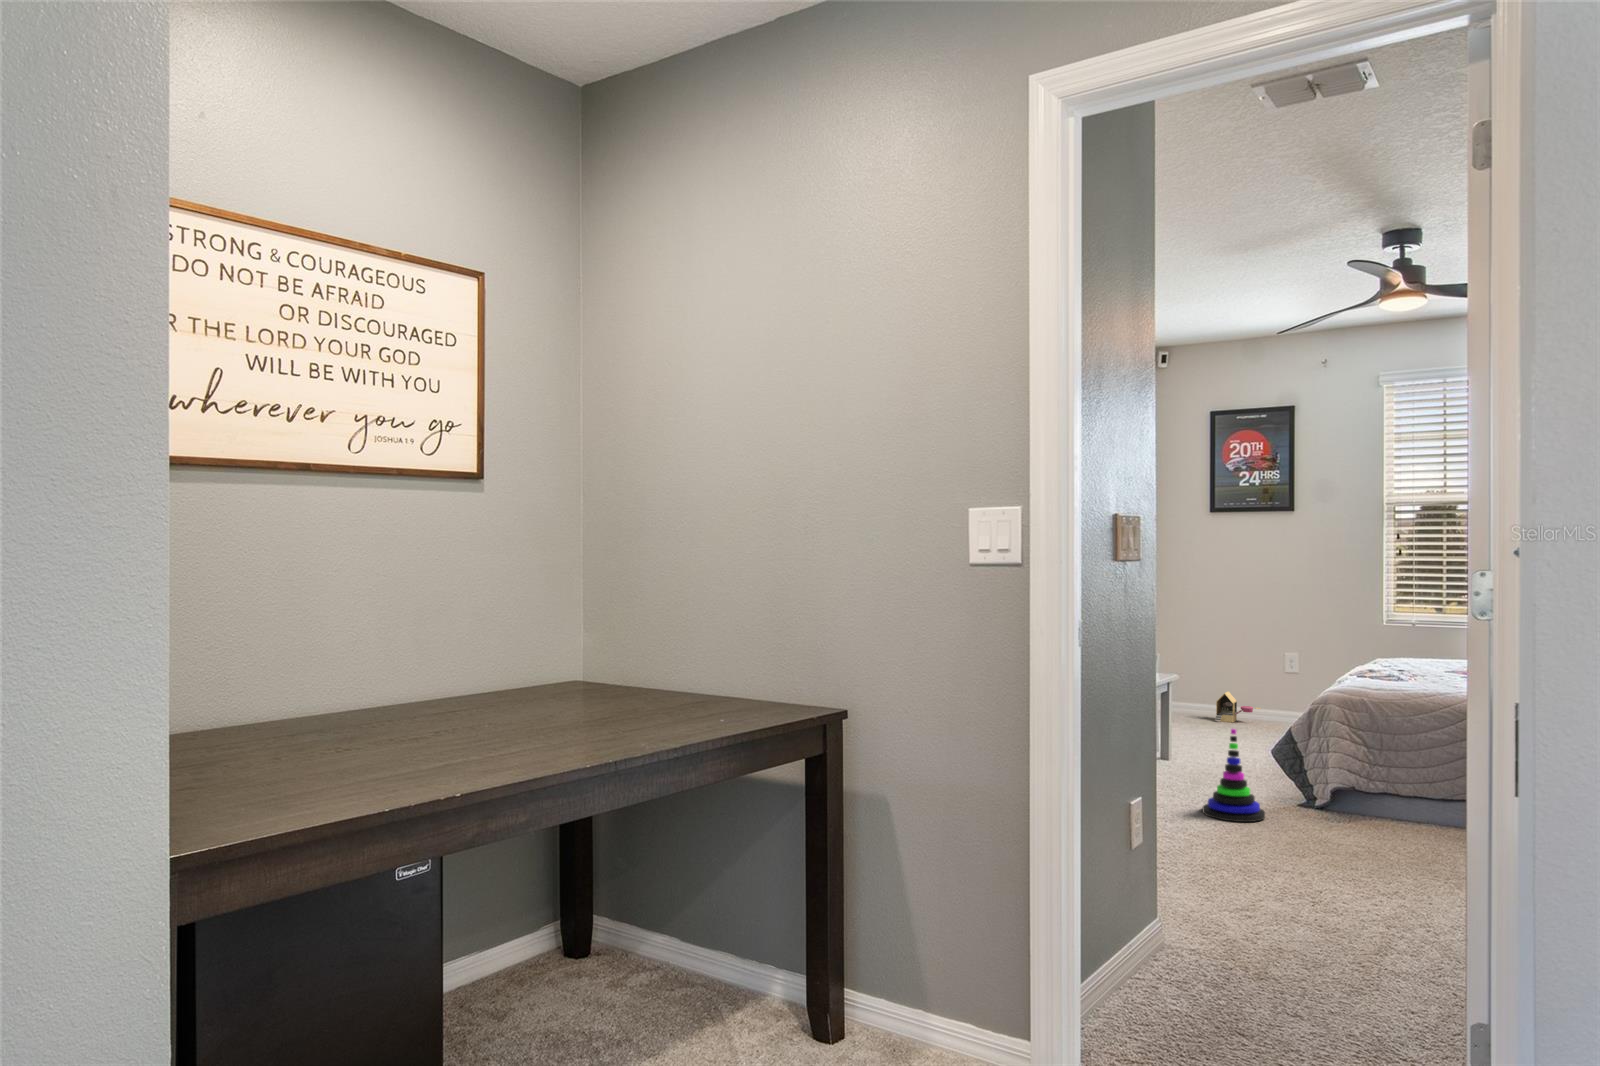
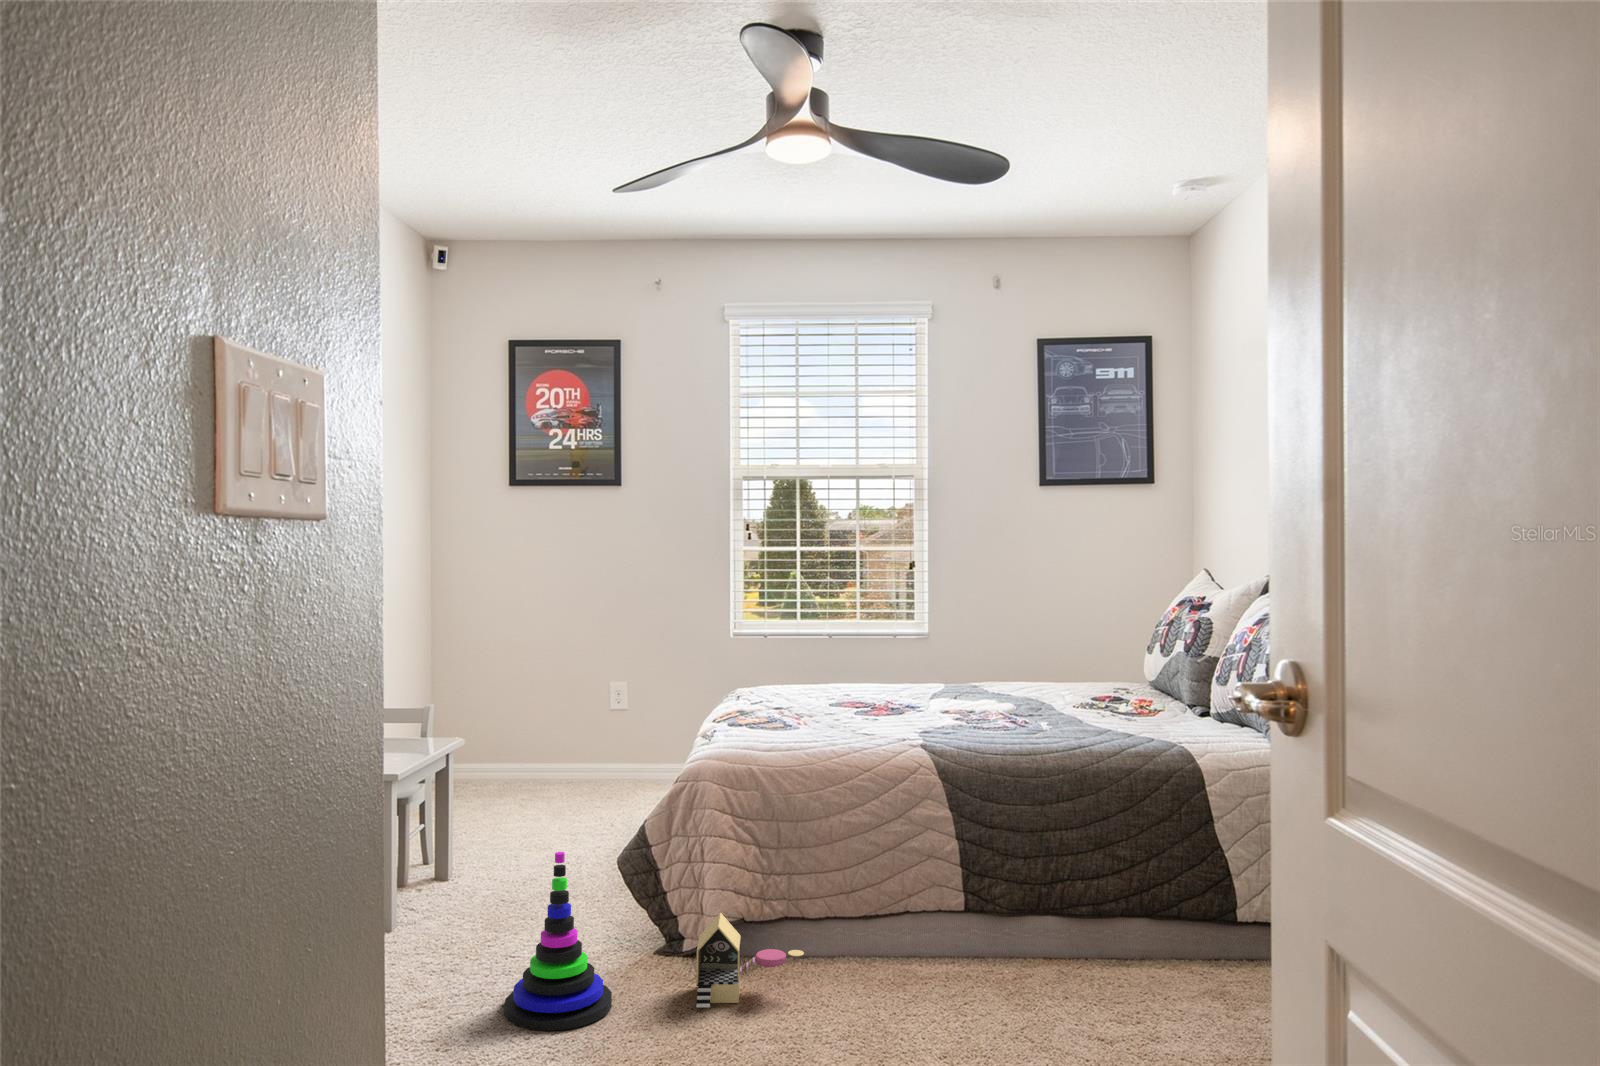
toy house: present [1215,691,1261,722] -> present [696,913,804,1007]

